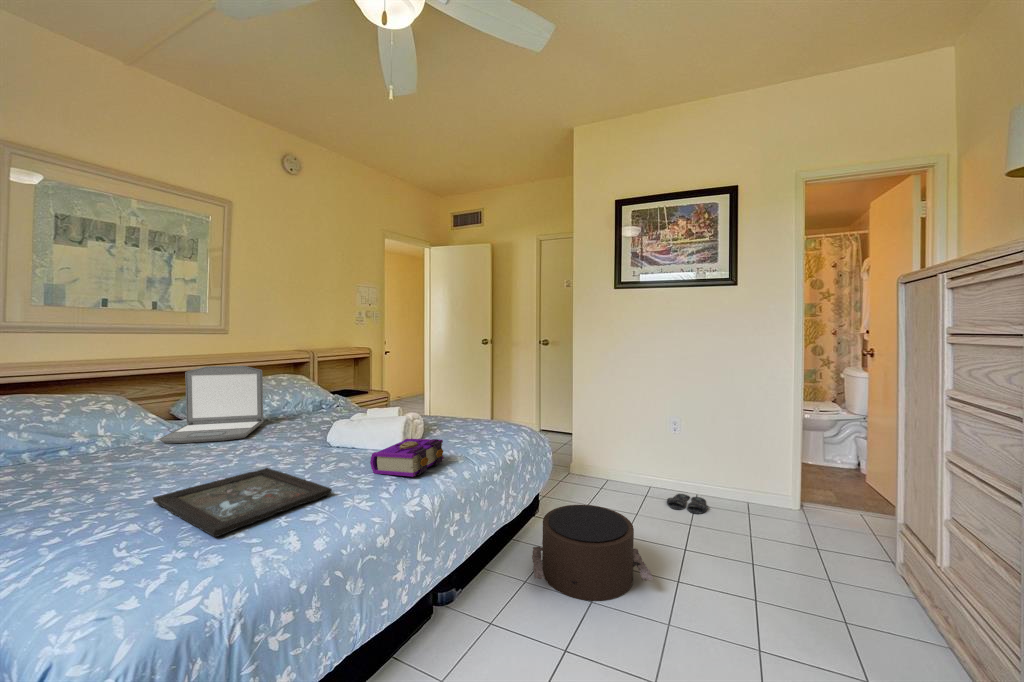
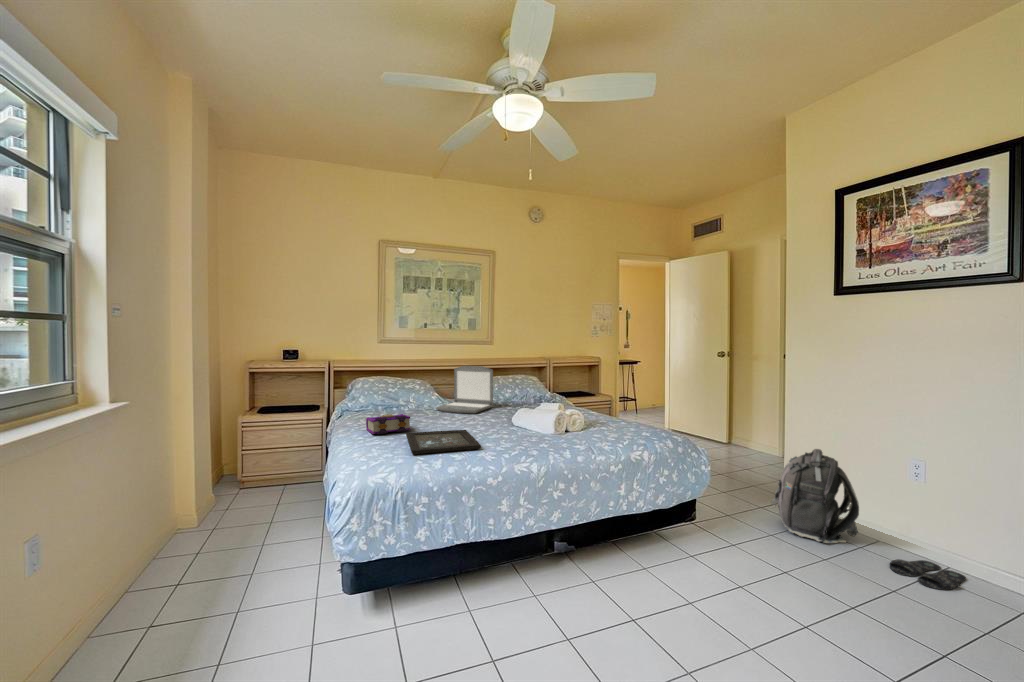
backpack: none [578,421,641,500] -> present [771,449,859,543]
book: present [370,439,444,477] -> present [366,414,411,435]
pouf: present [532,505,653,601] -> none [643,516,773,611]

